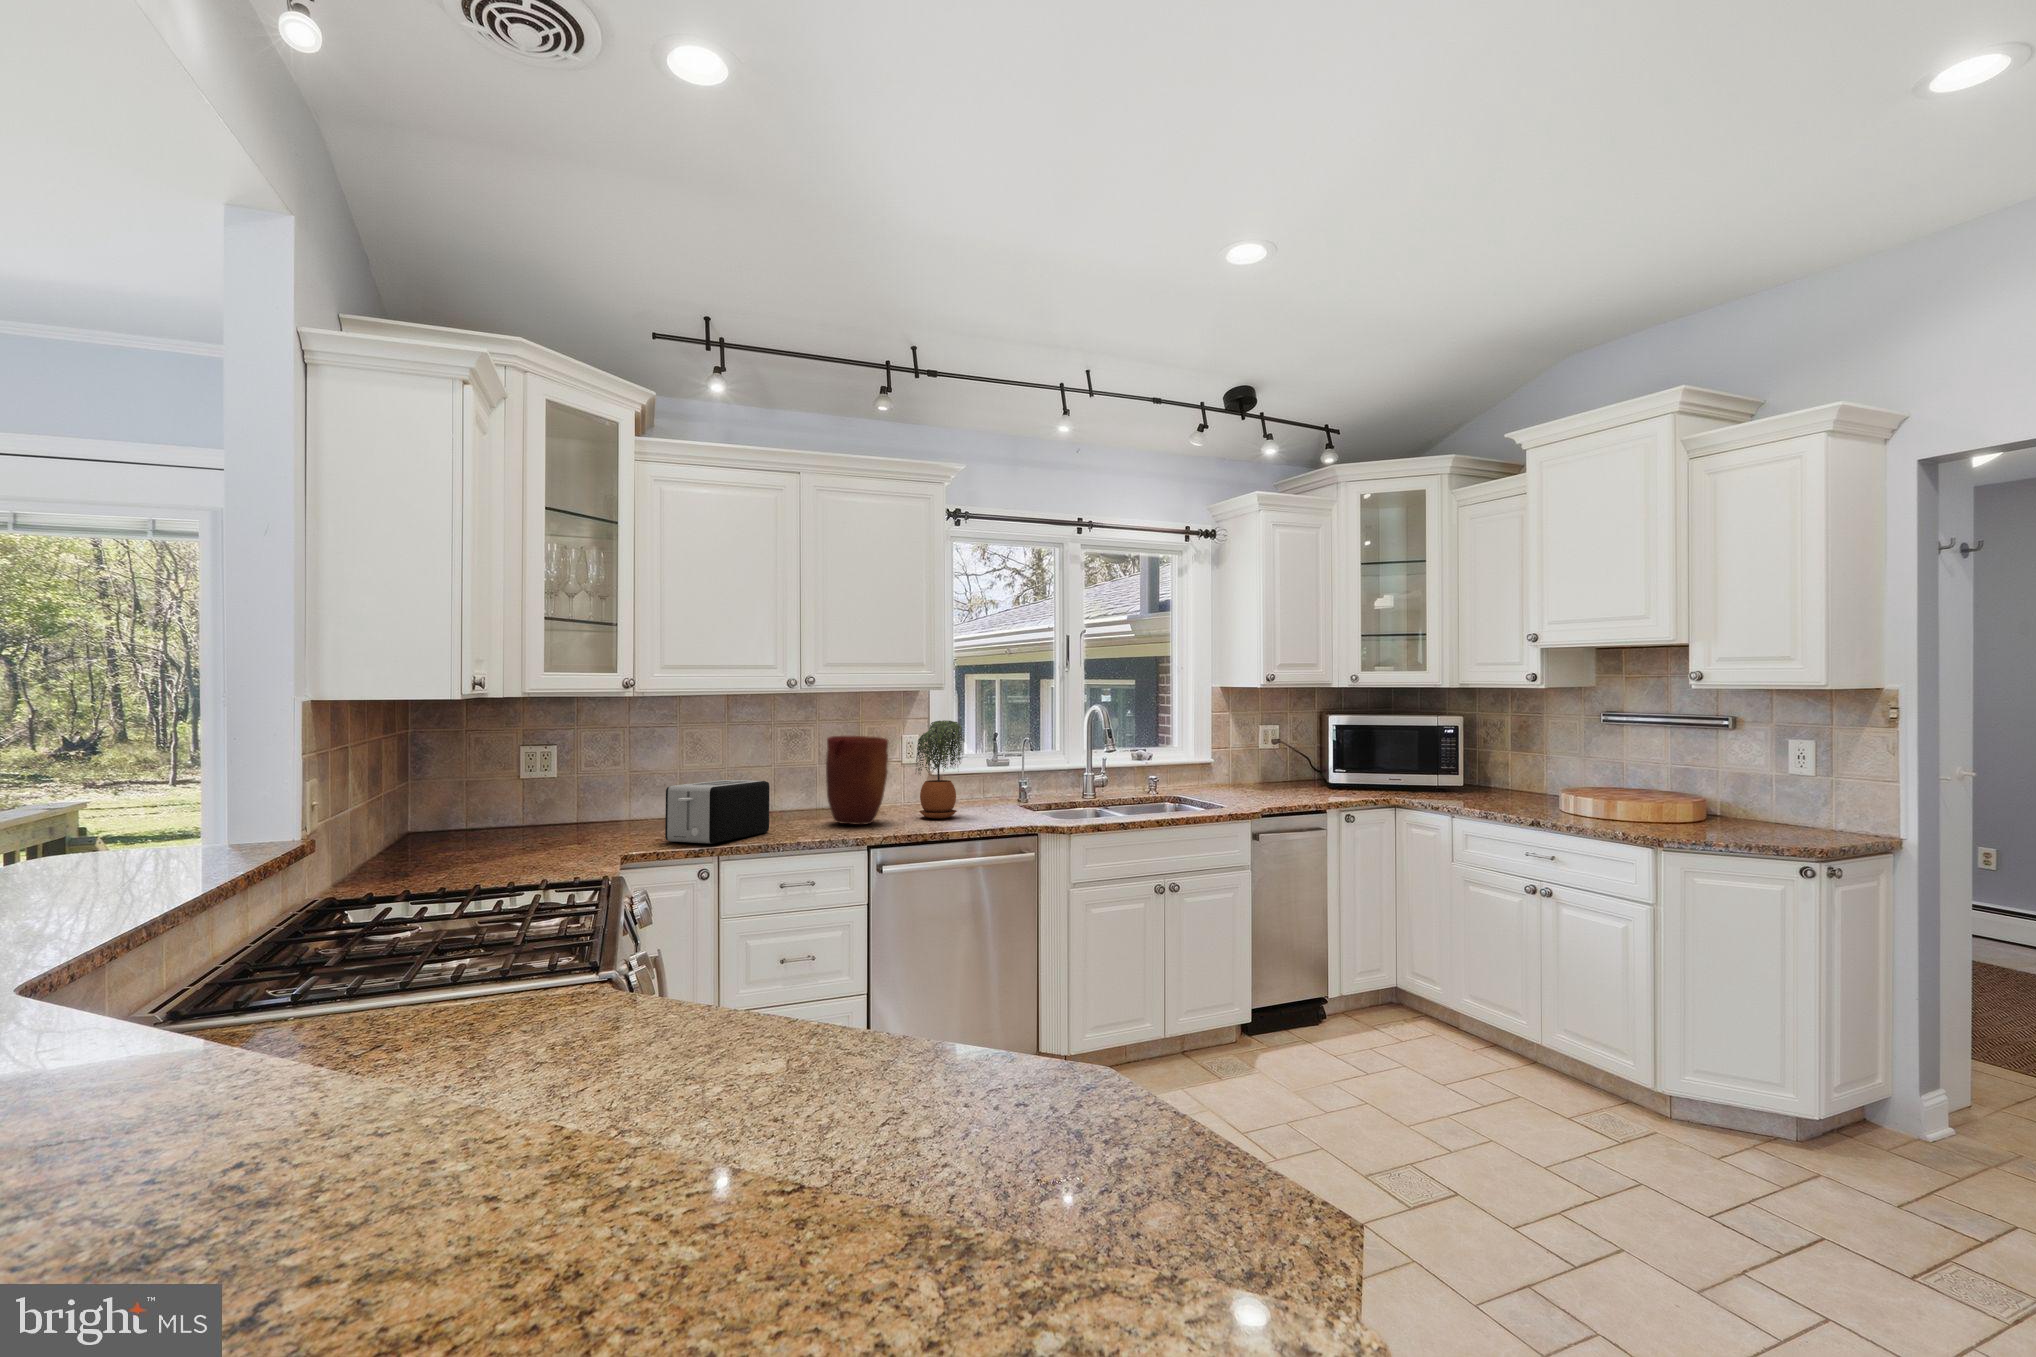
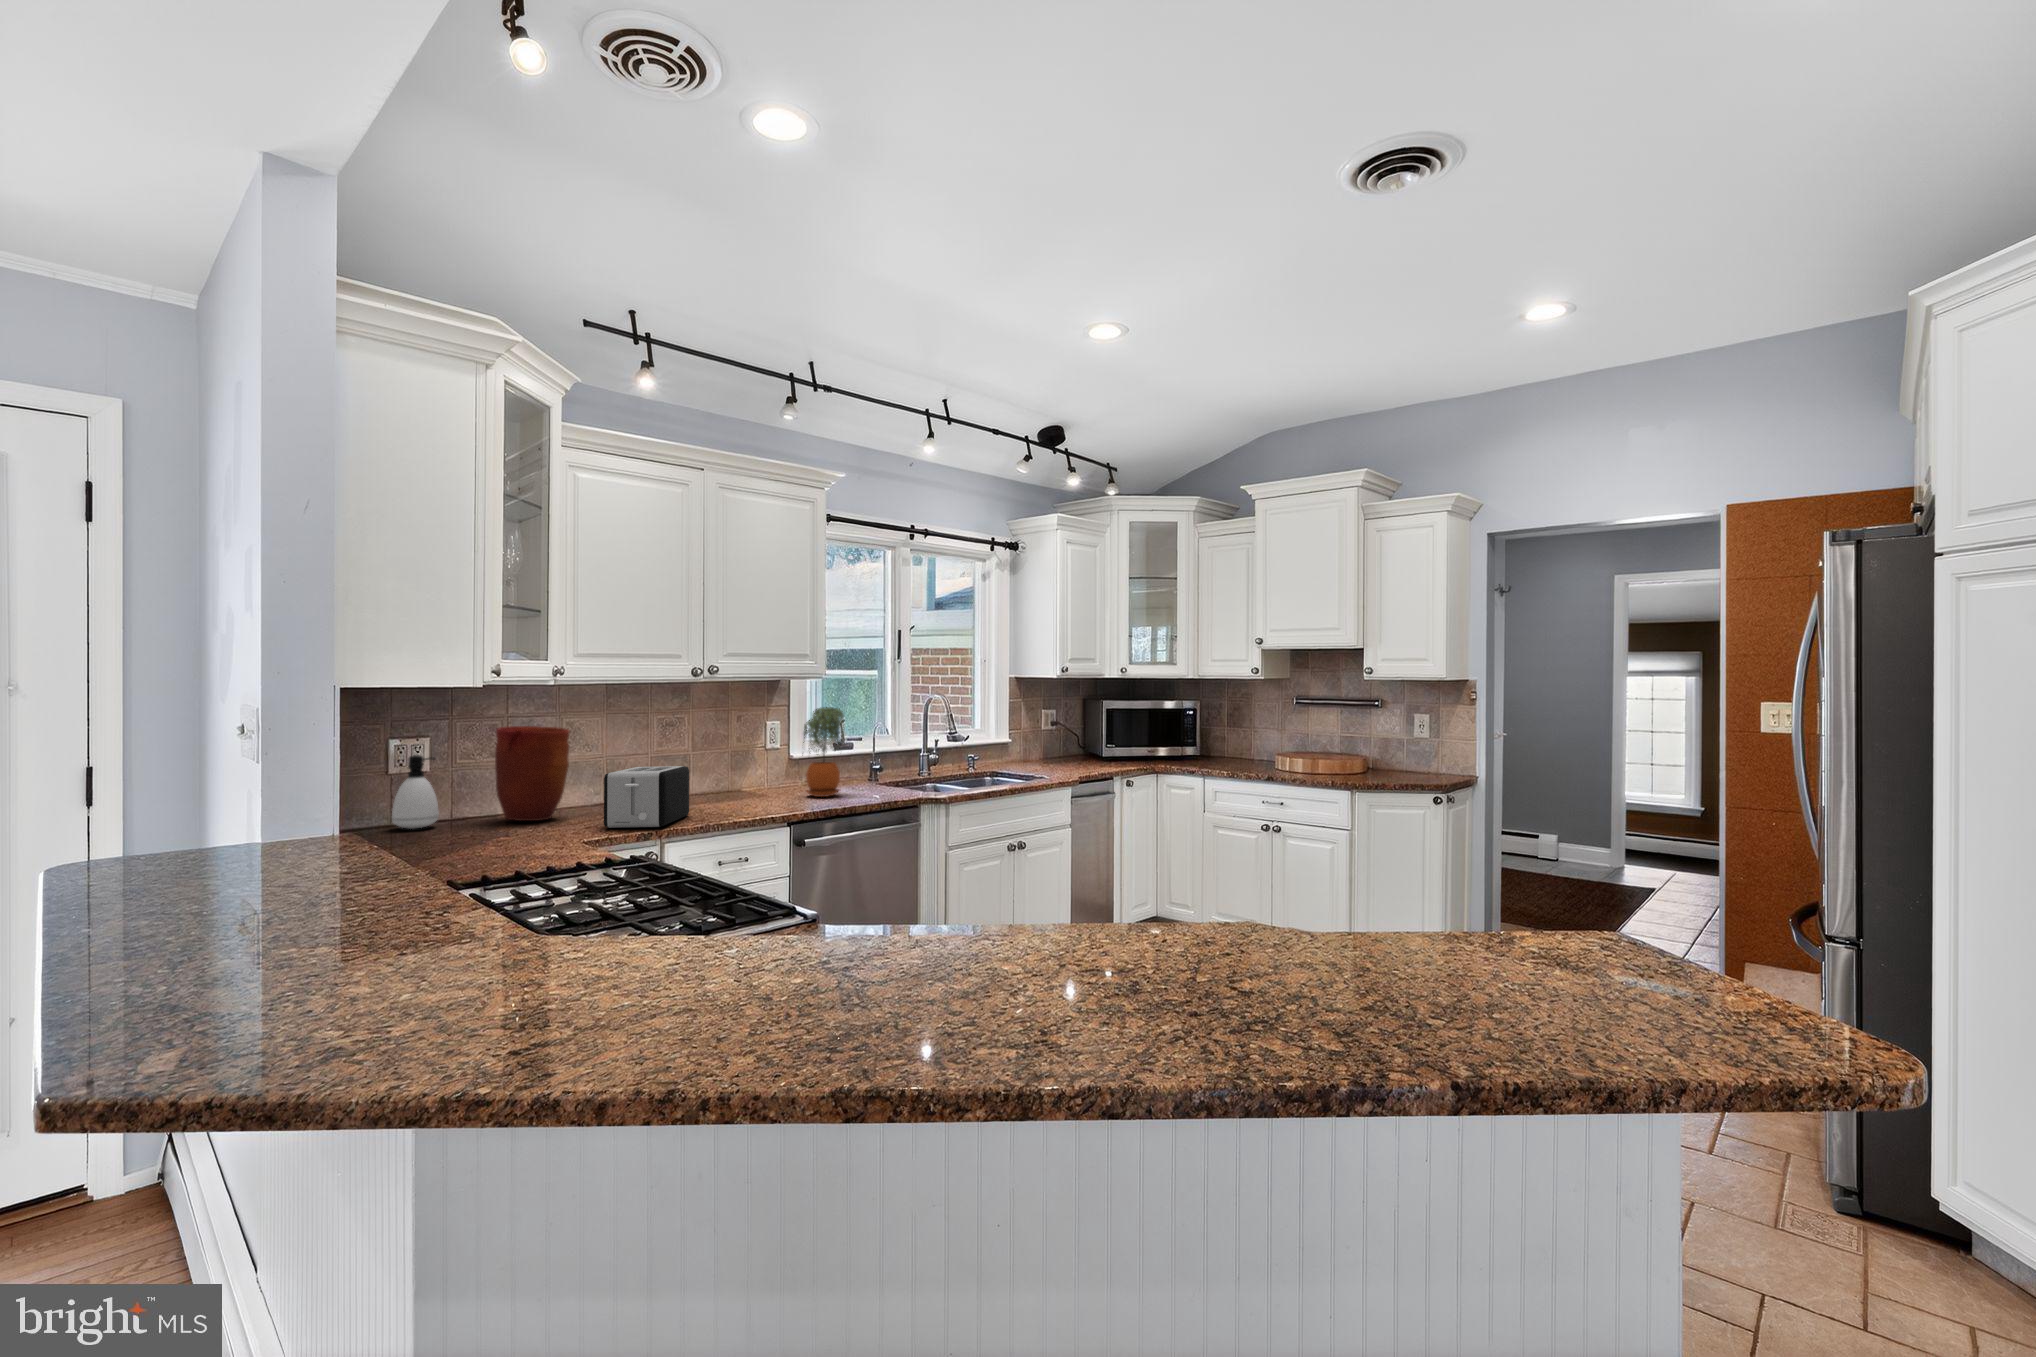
vase: present [826,736,888,825] -> present [495,726,570,821]
soap dispenser: none [510,763,552,831] -> present [392,755,439,829]

